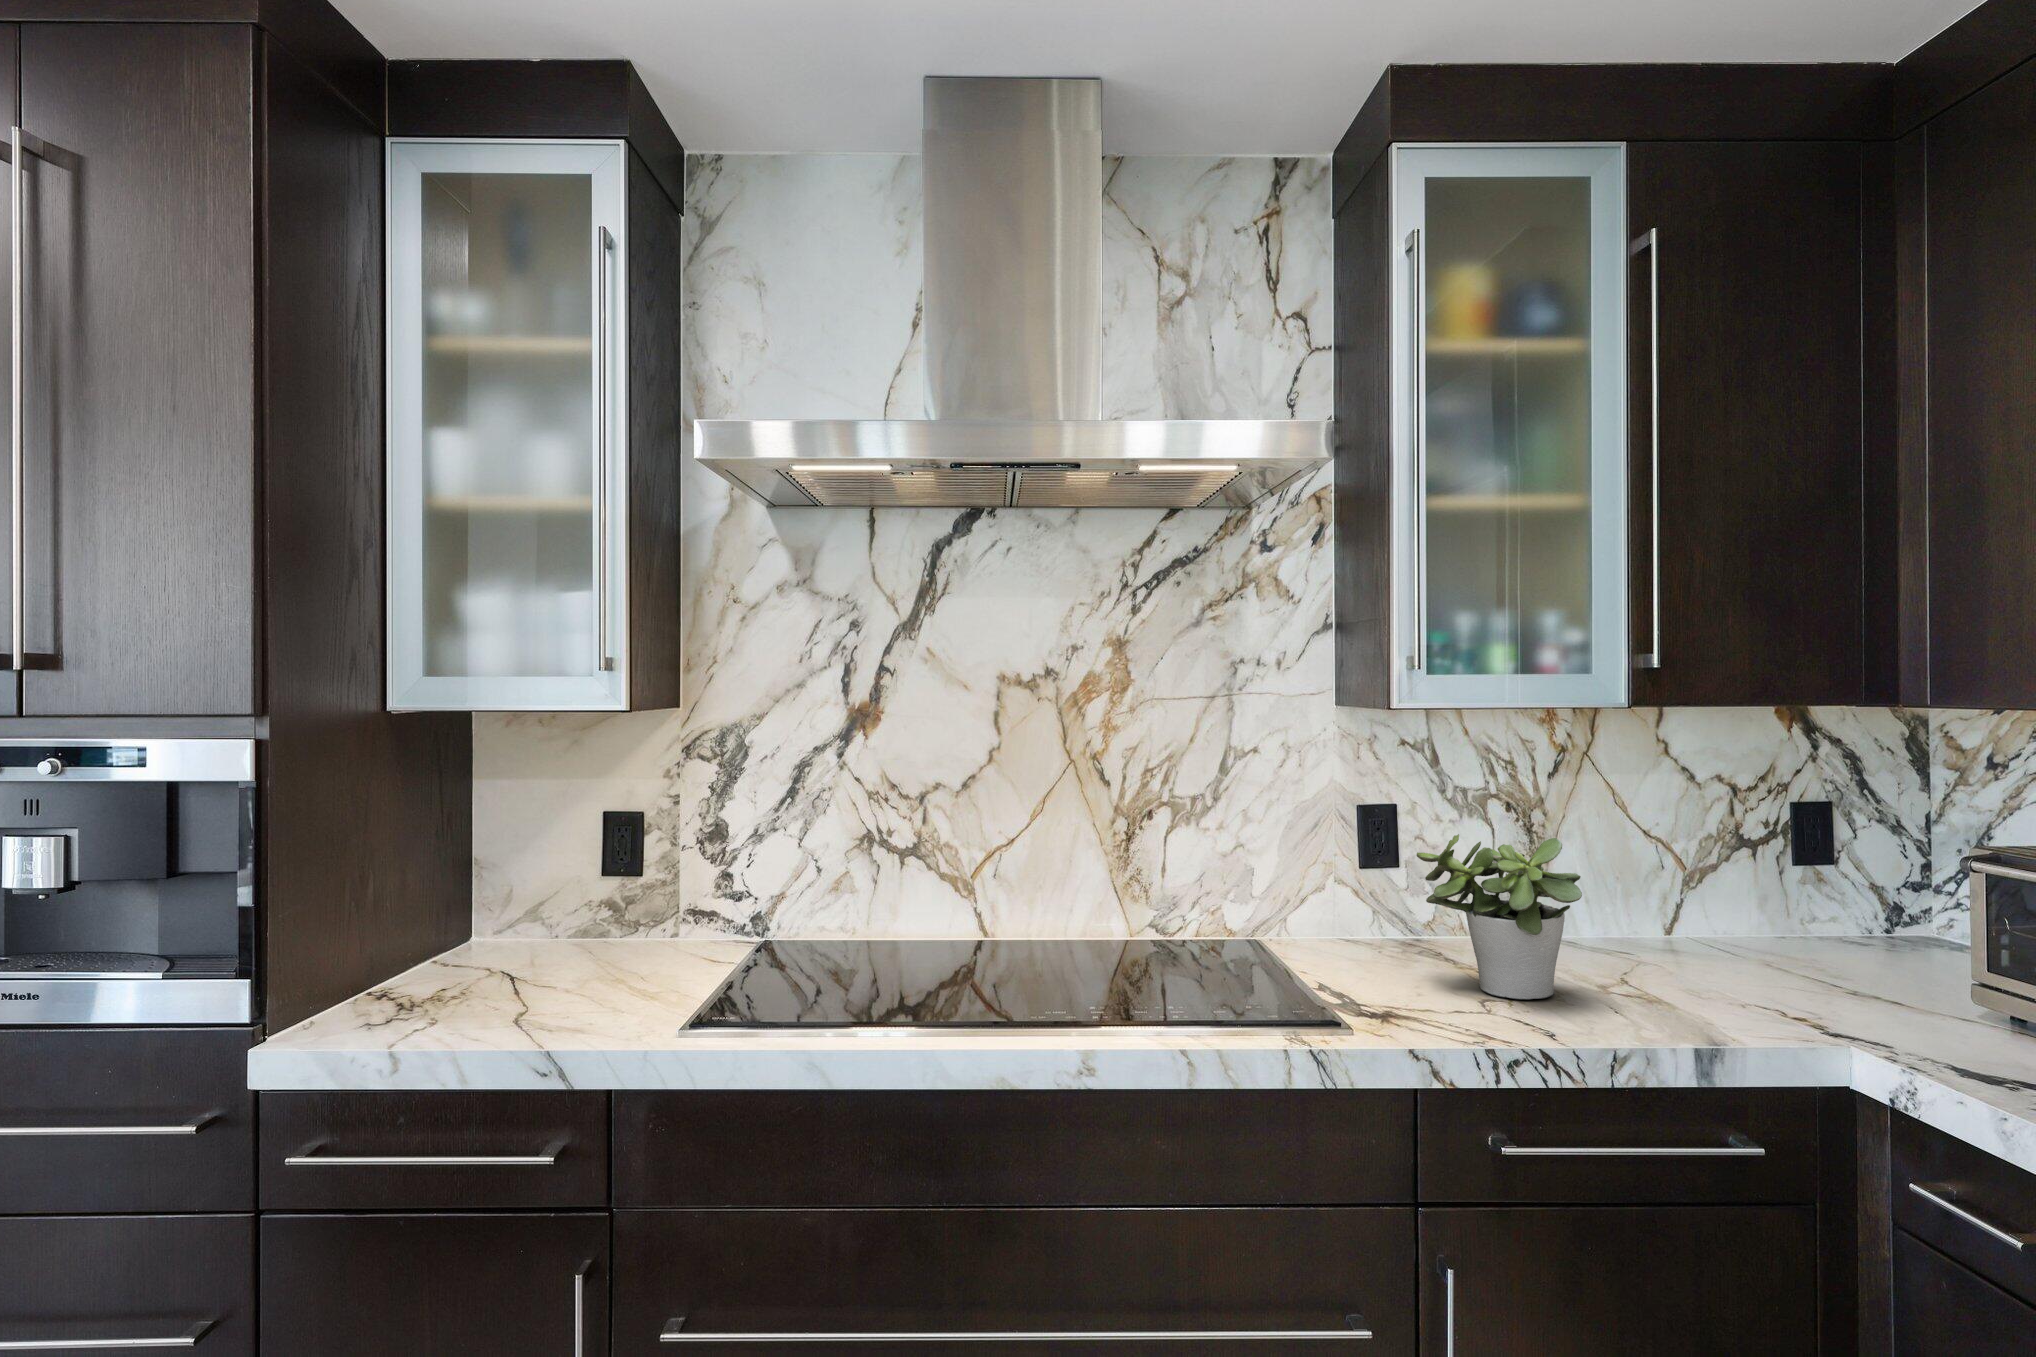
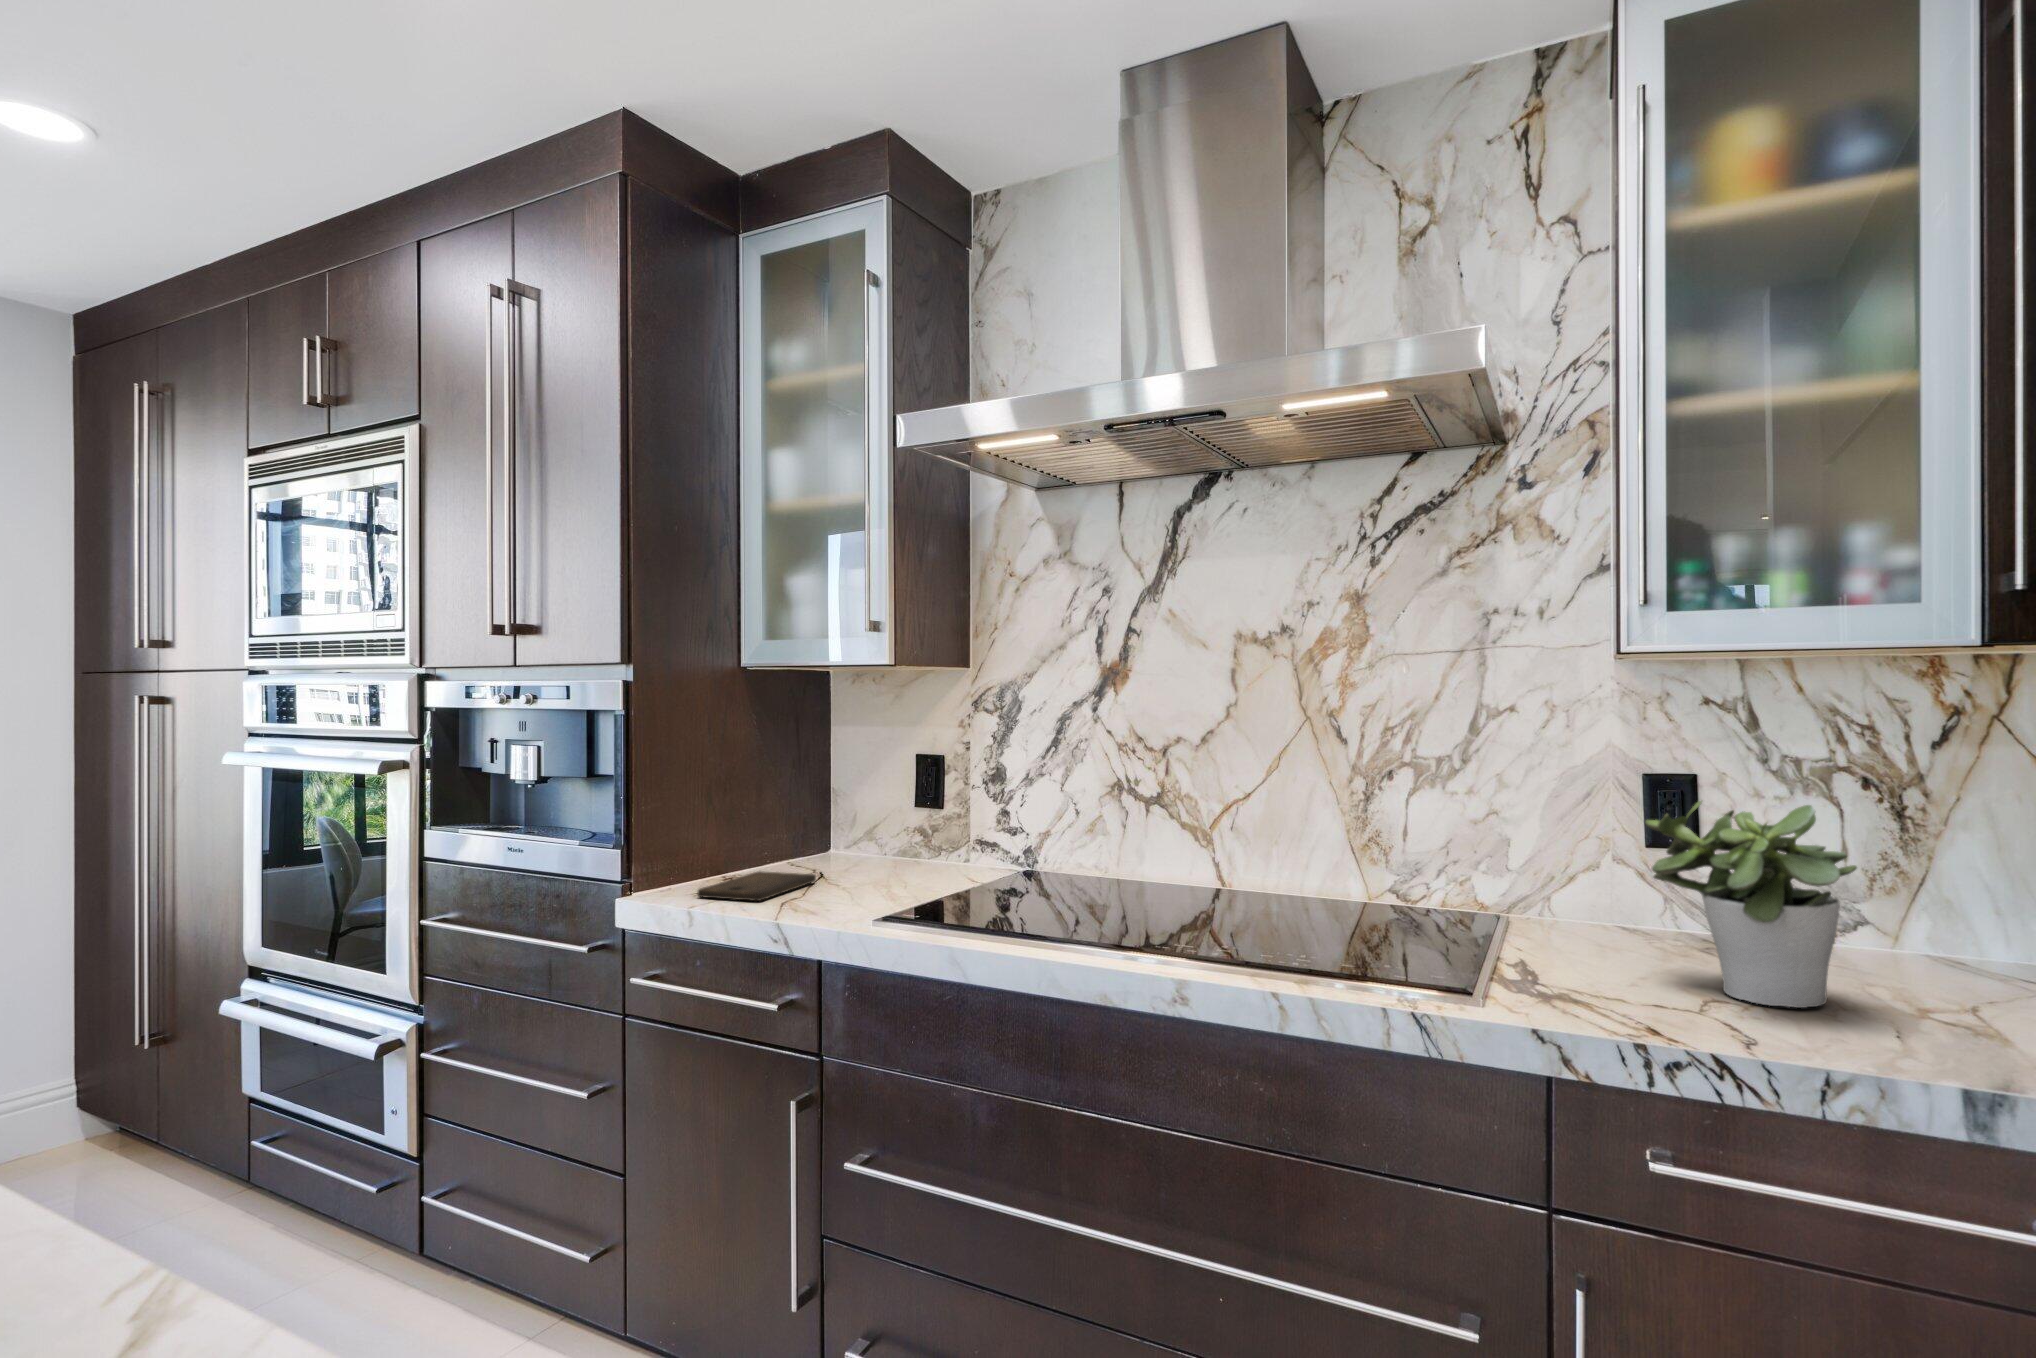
cutting board: none [397,976,529,1028] -> present [698,871,816,901]

